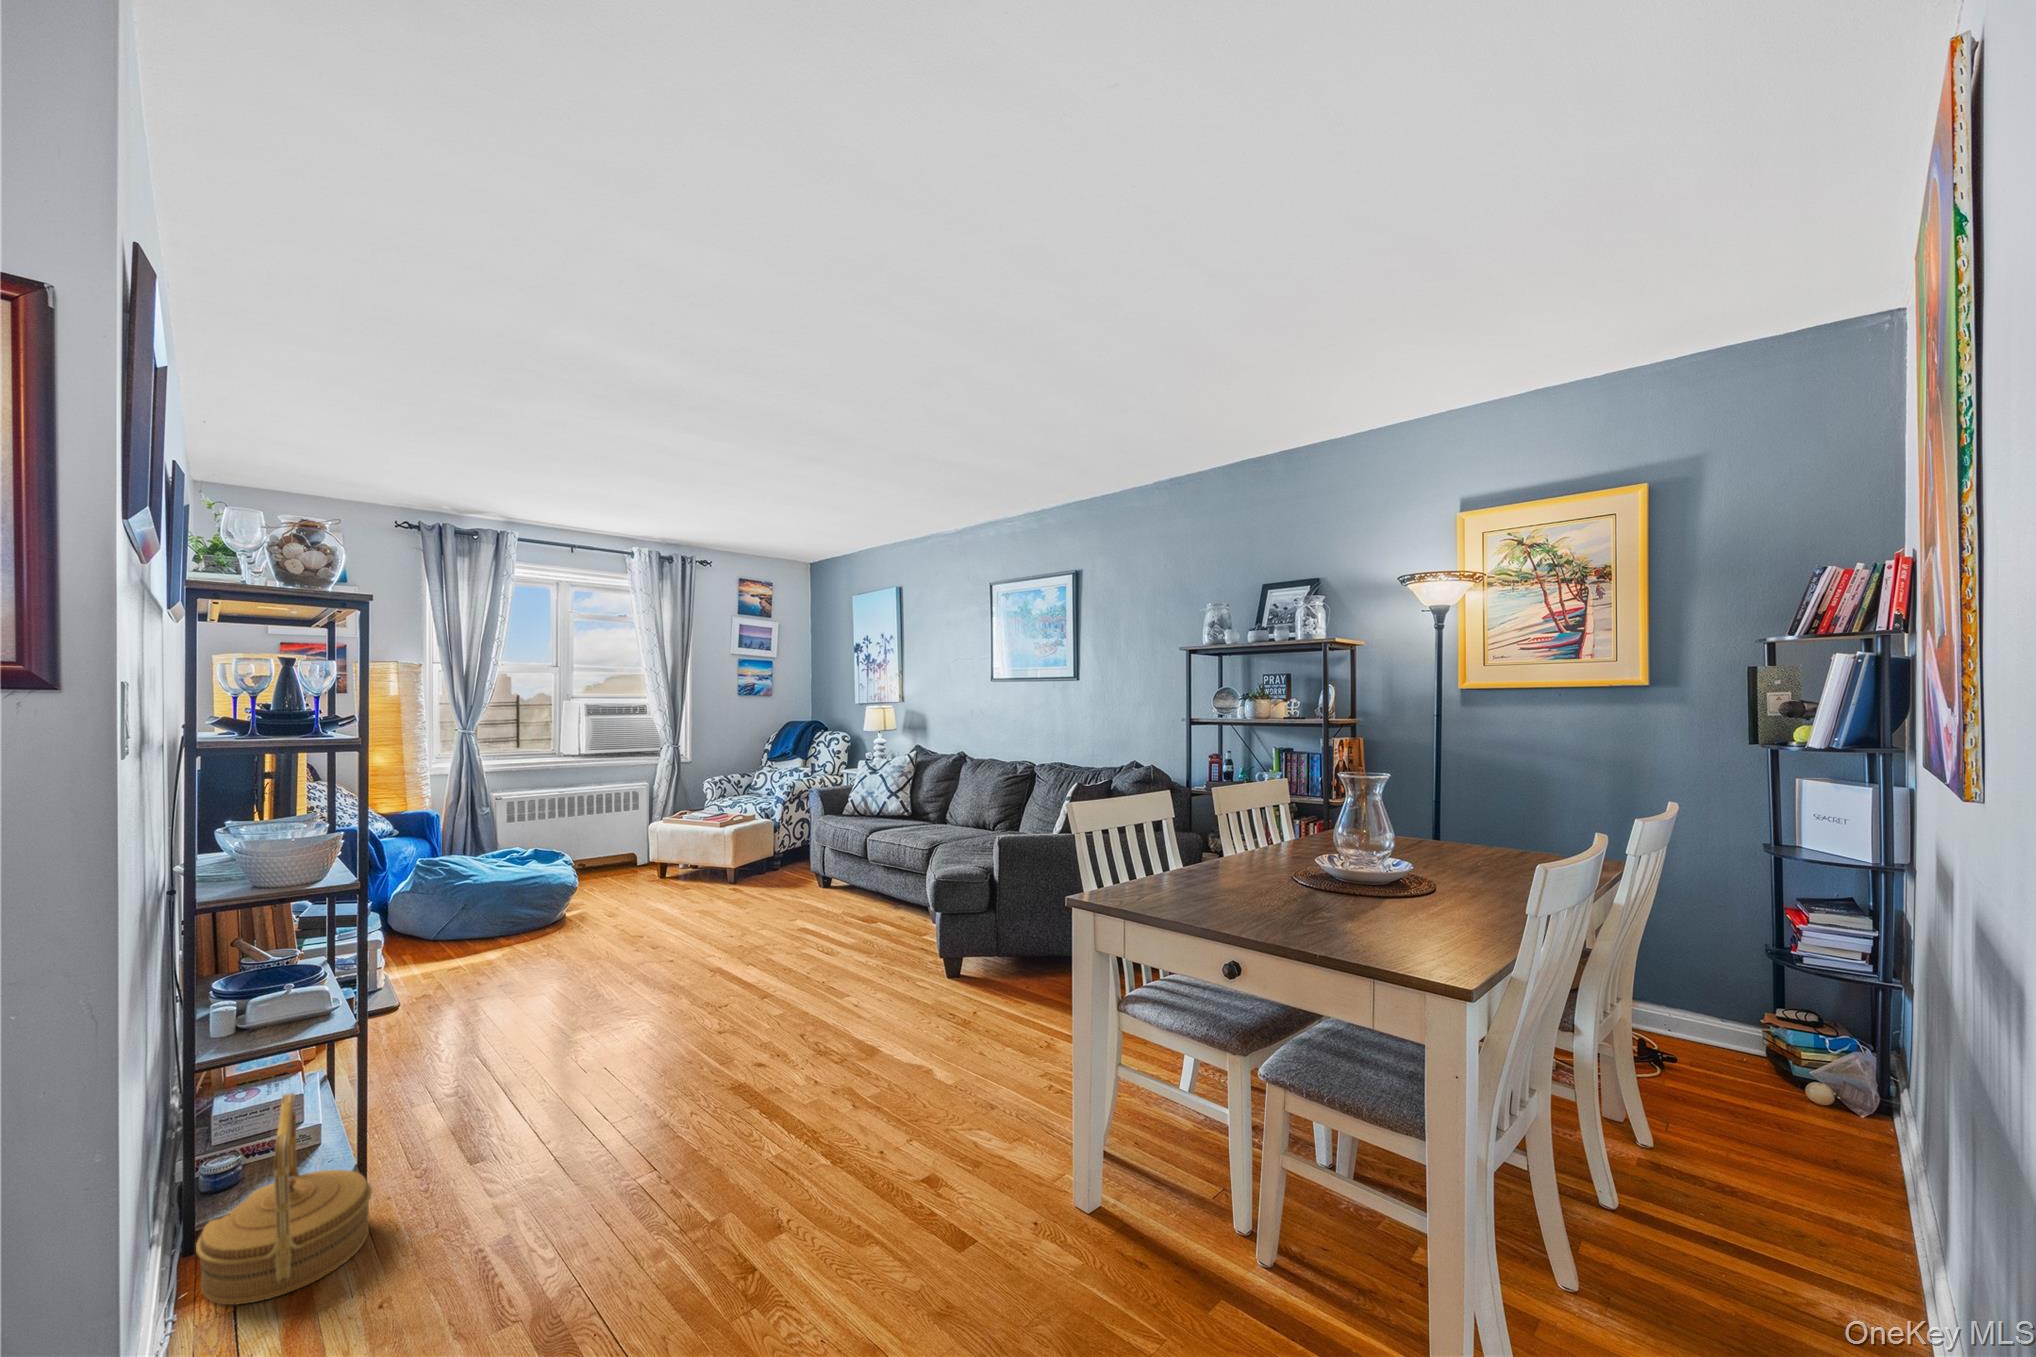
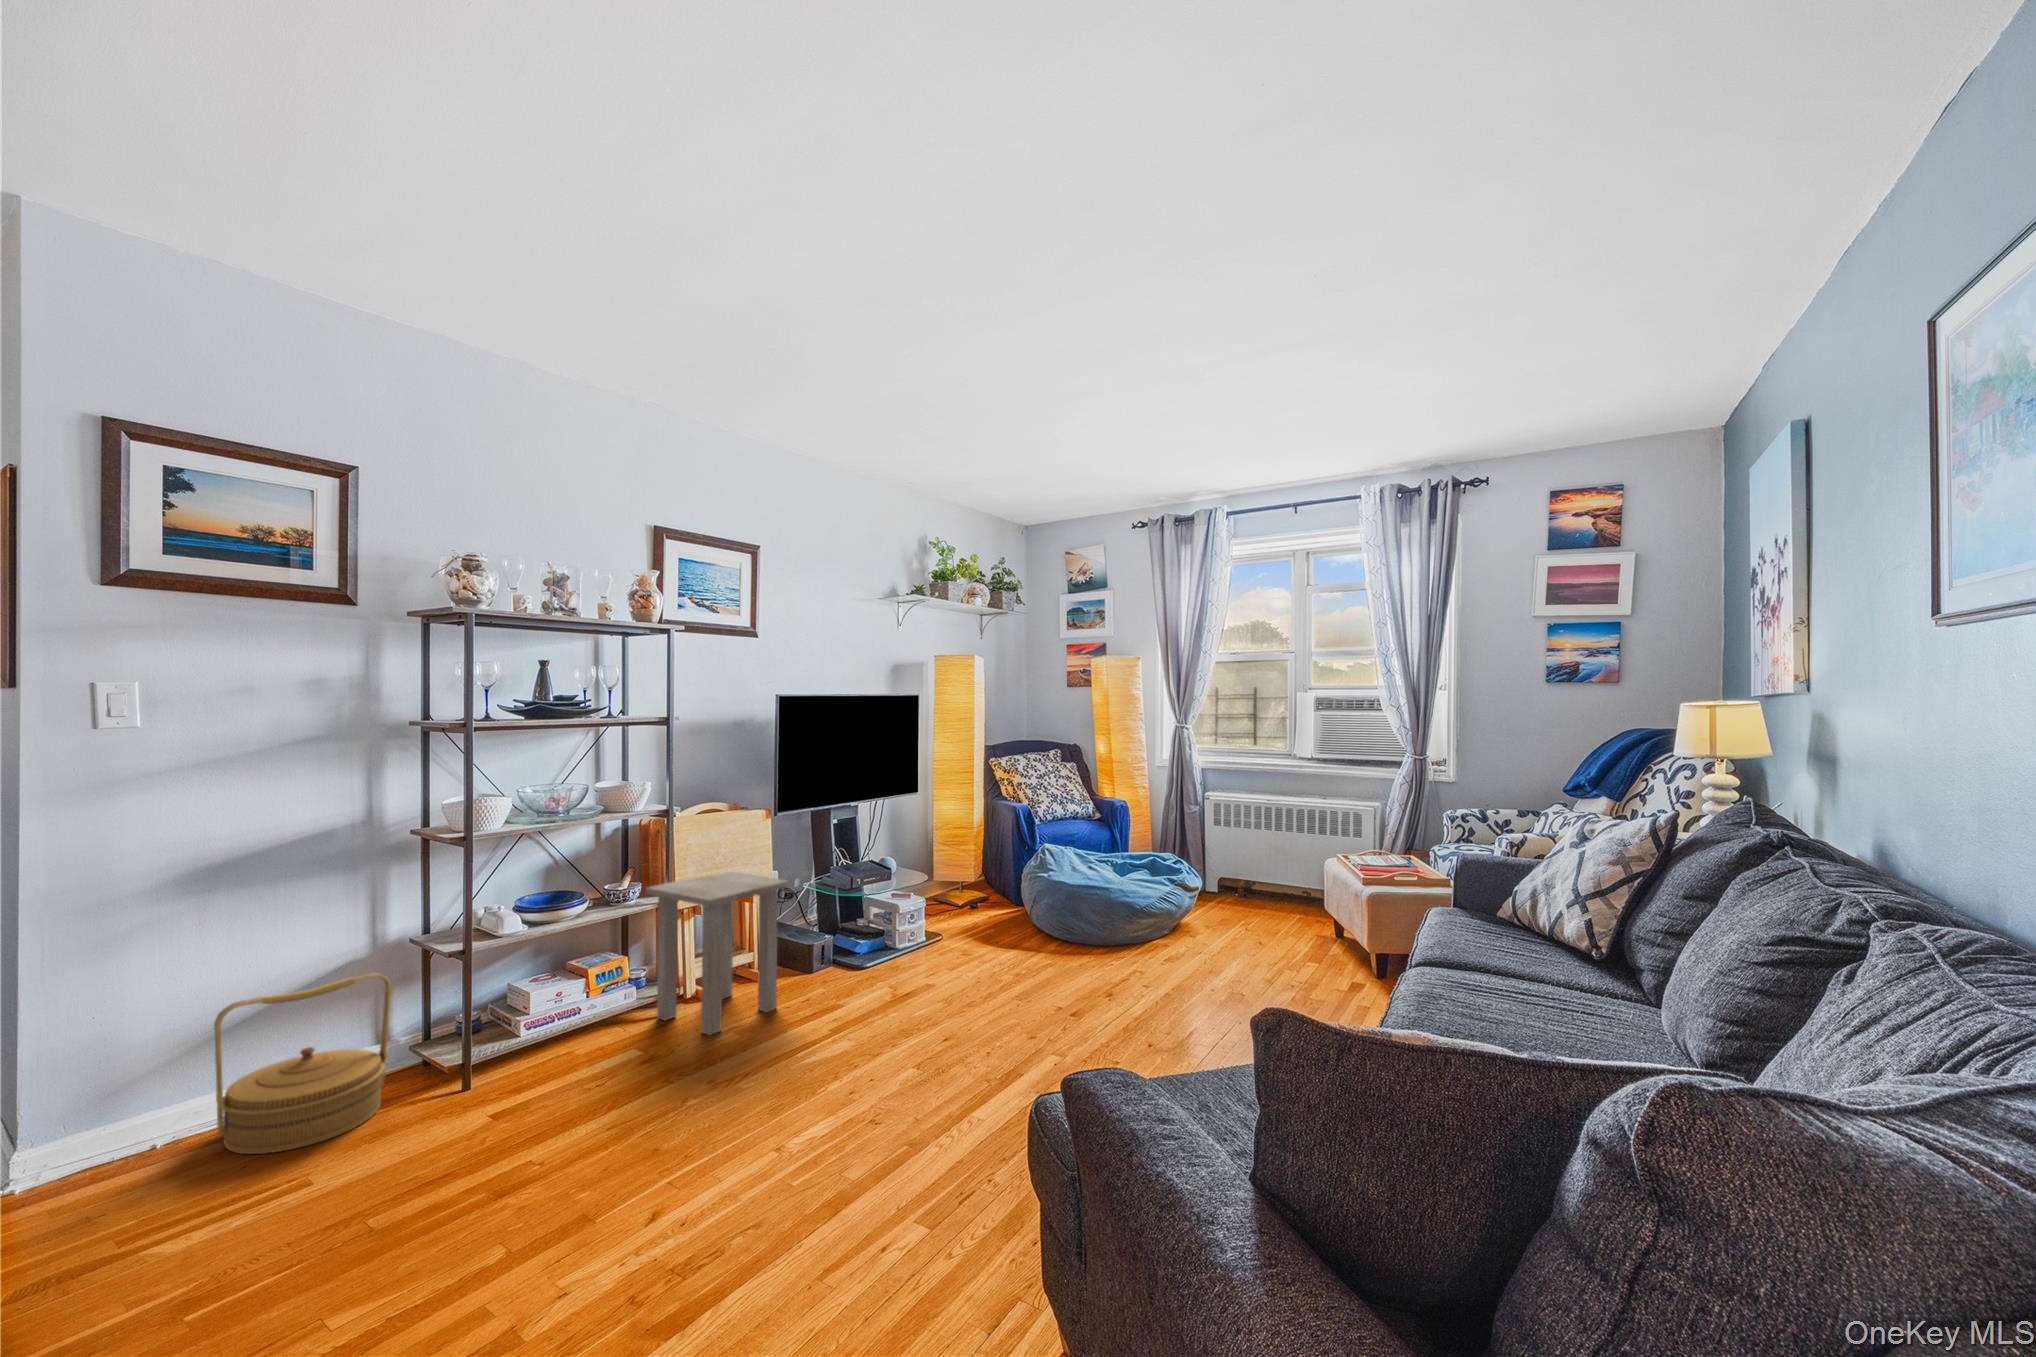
side table: none [324,920,451,1091] -> present [646,872,789,1035]

